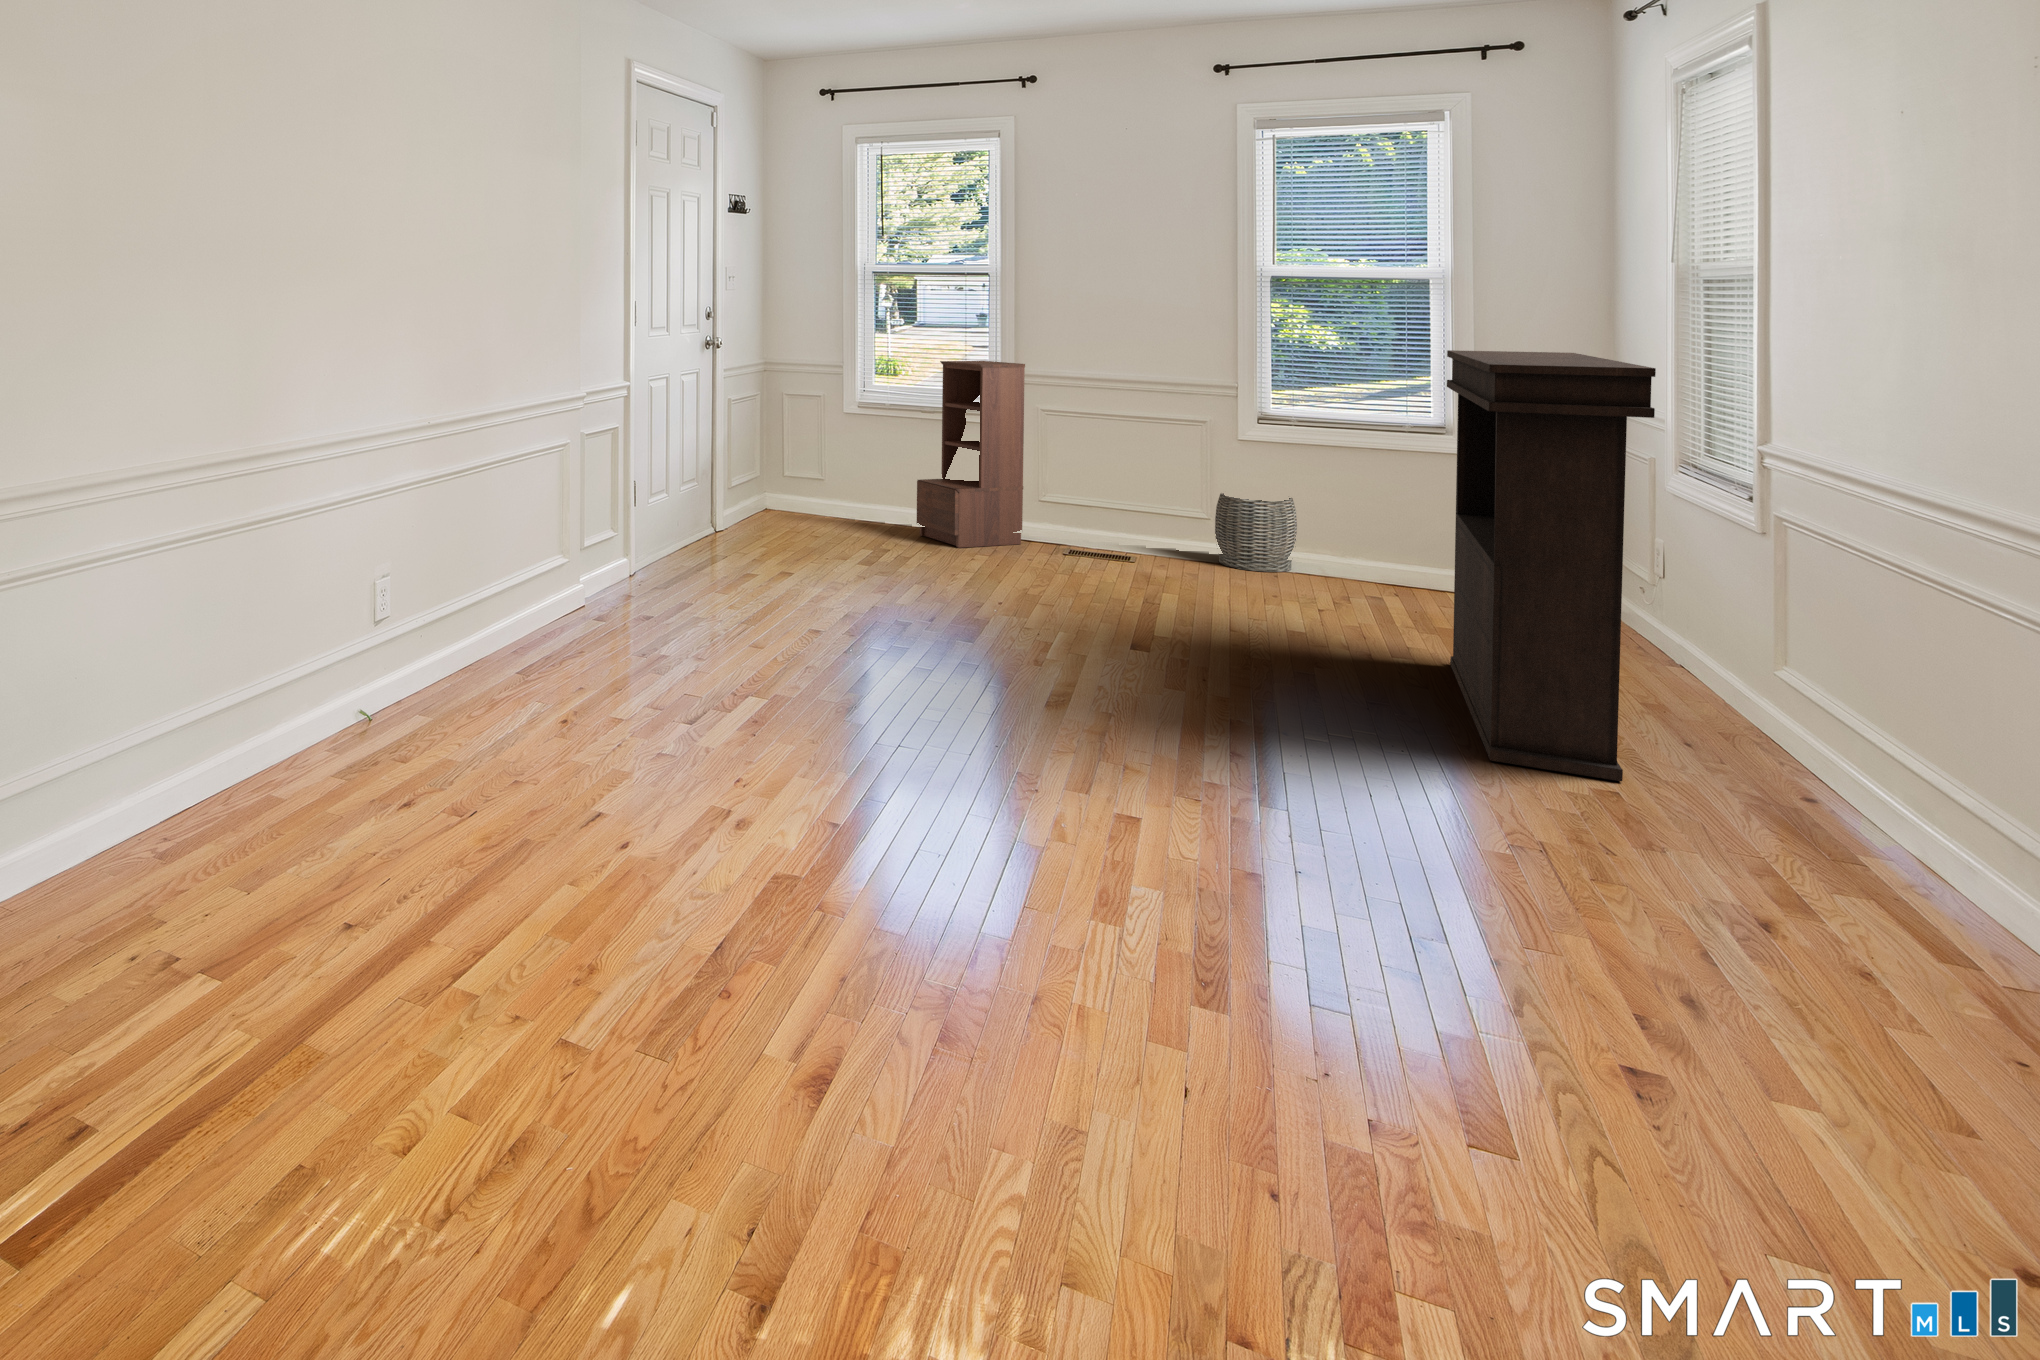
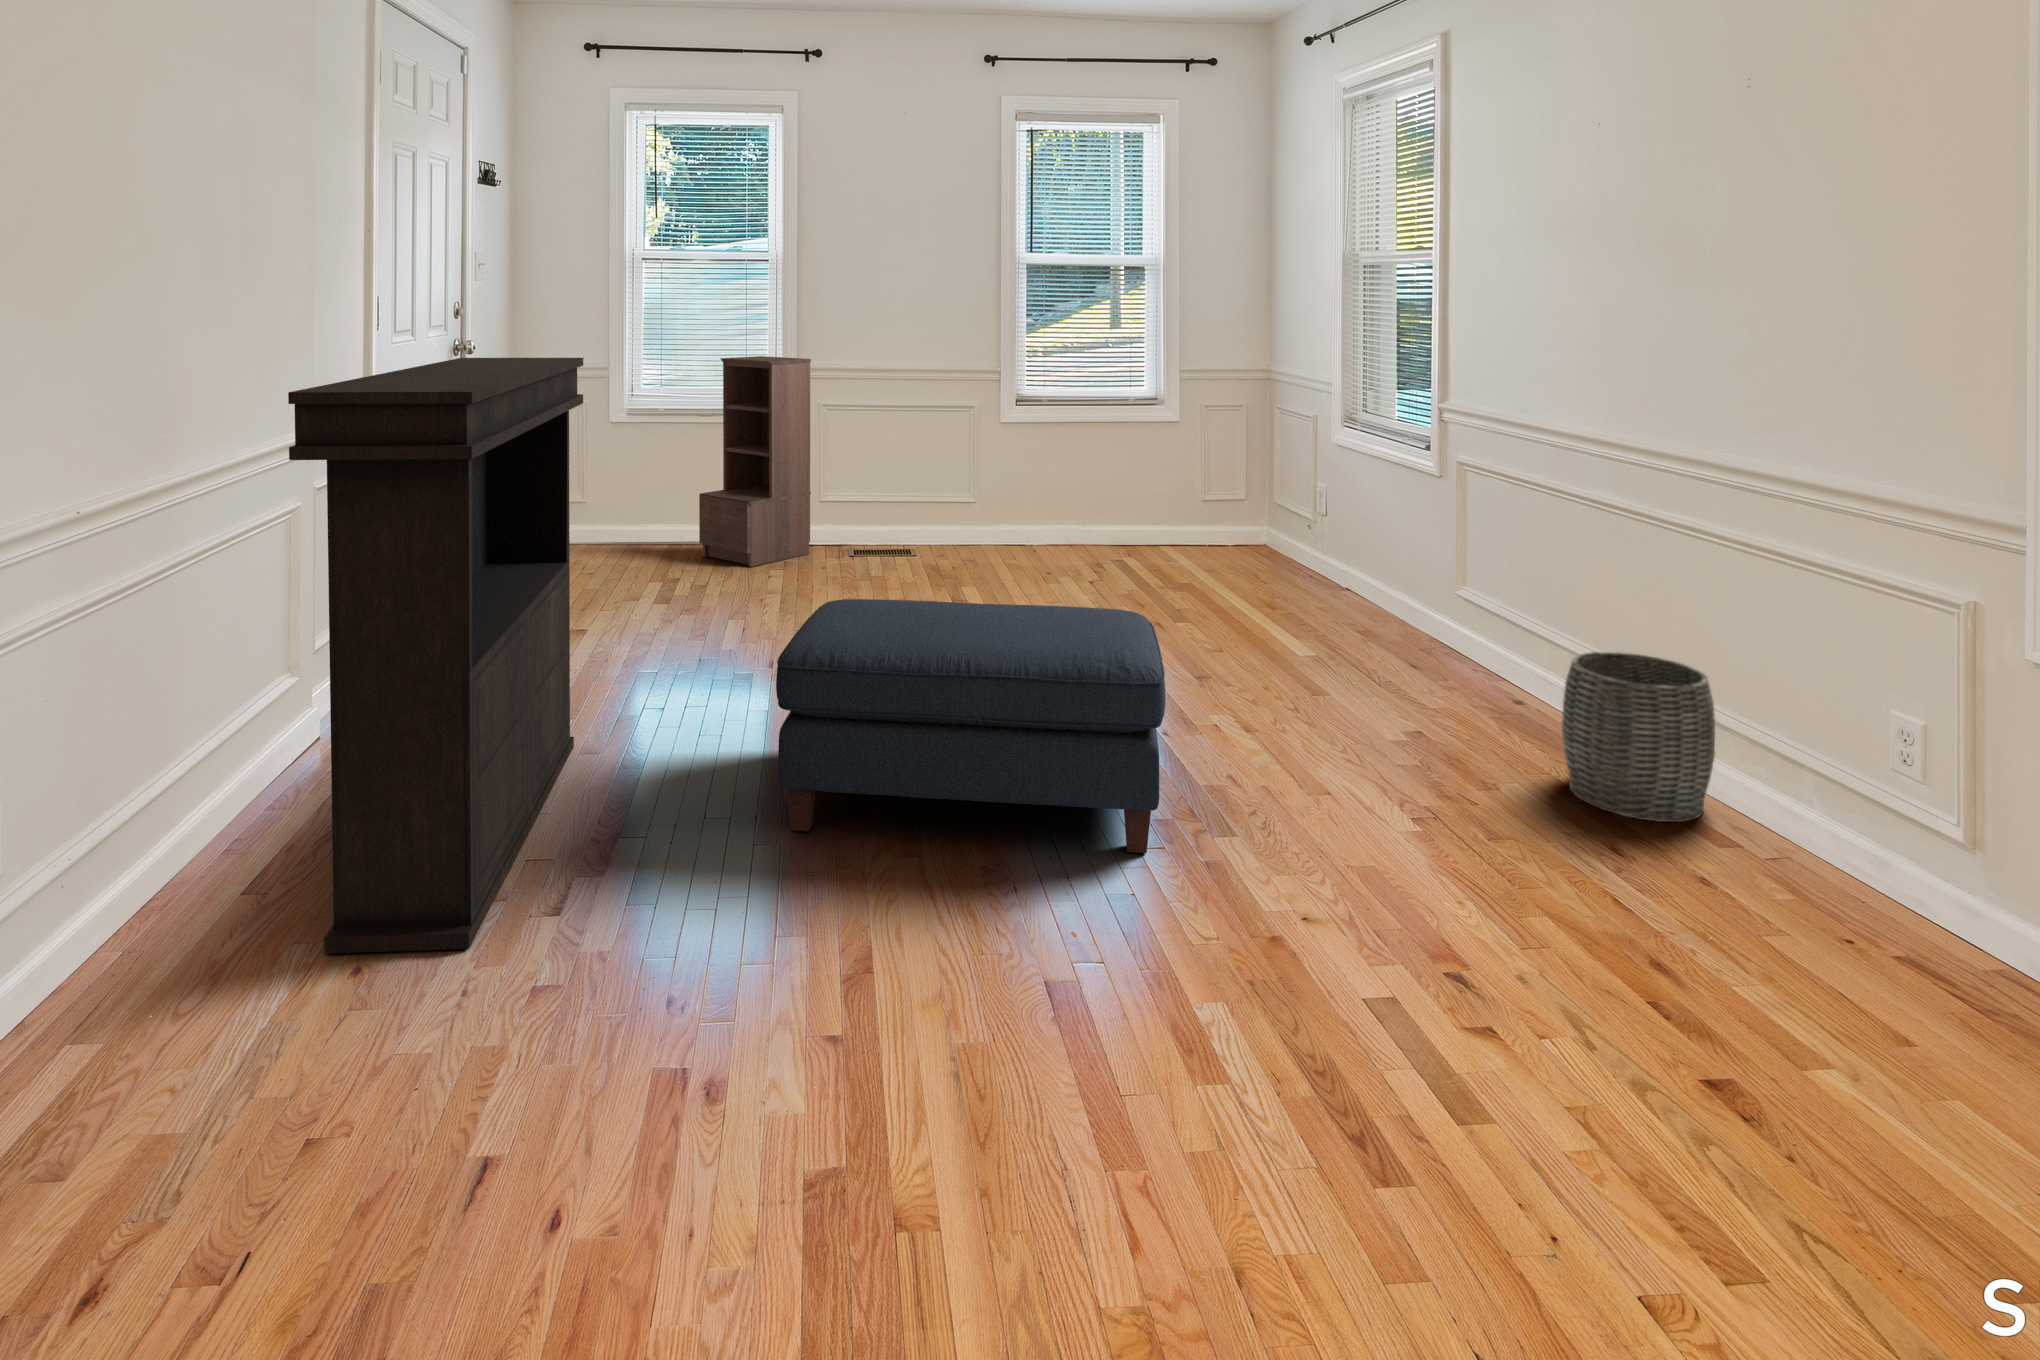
console table: present [1447,350,1656,781] -> present [288,358,583,954]
woven basket: present [1215,493,1297,572] -> present [1562,652,1715,822]
ottoman: none [864,551,1234,783] -> present [776,599,1165,853]

